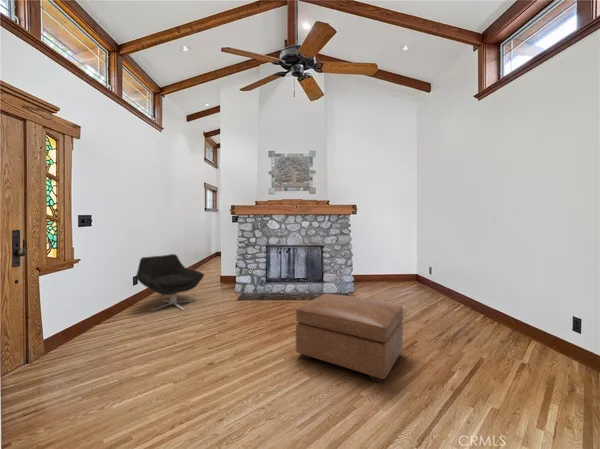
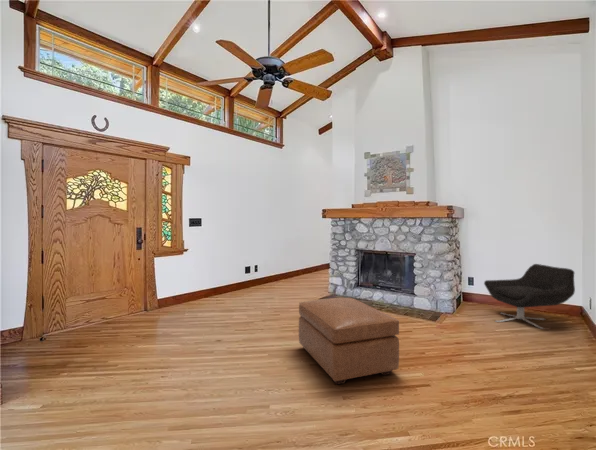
lounge chair: present [136,254,204,310] -> present [484,264,575,329]

